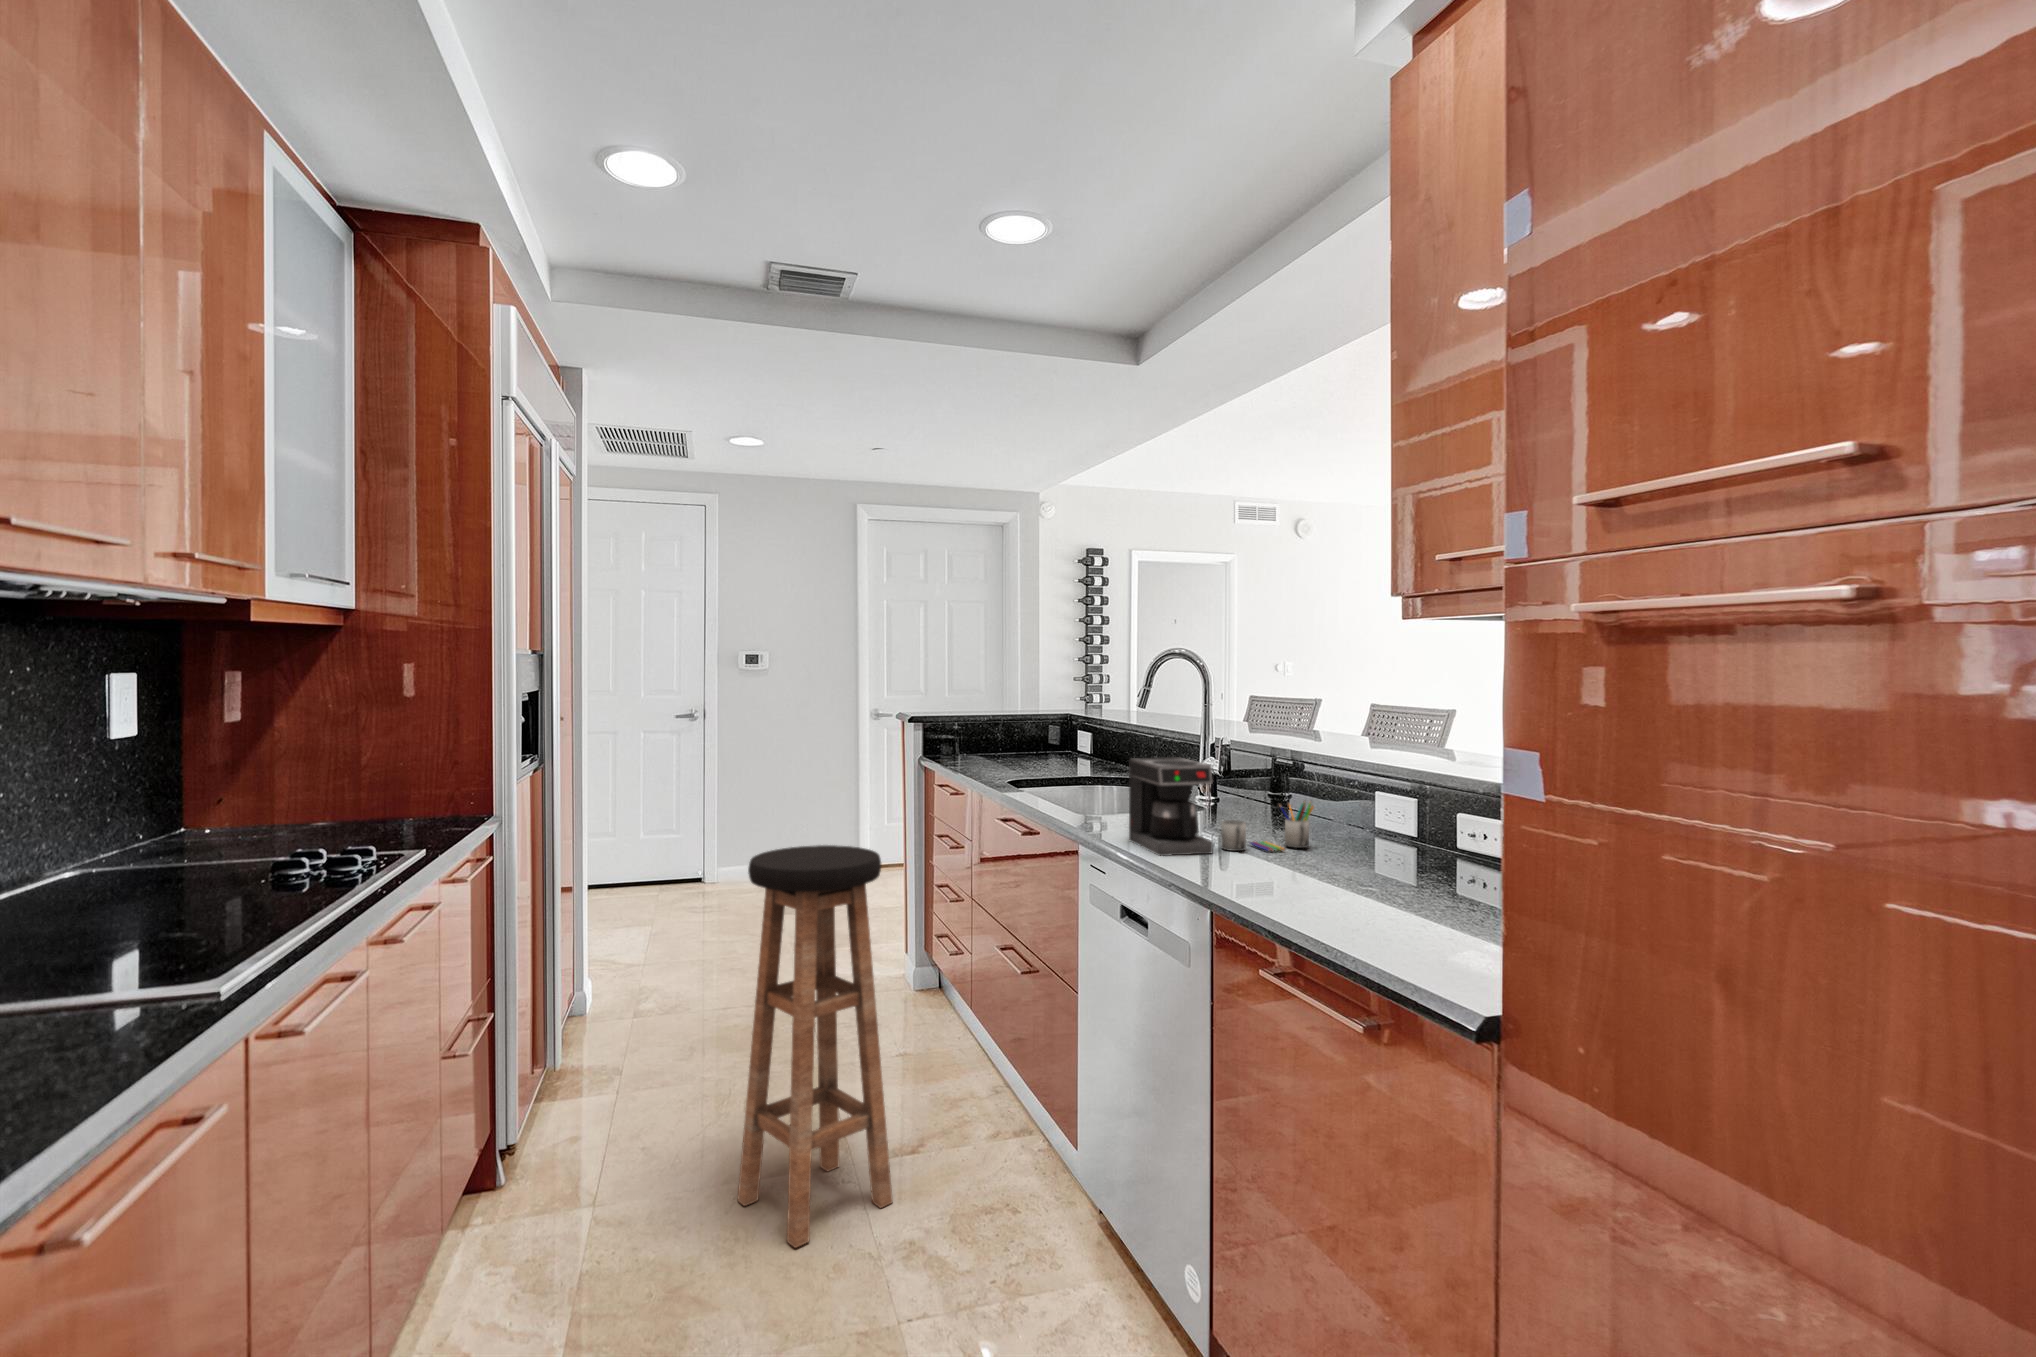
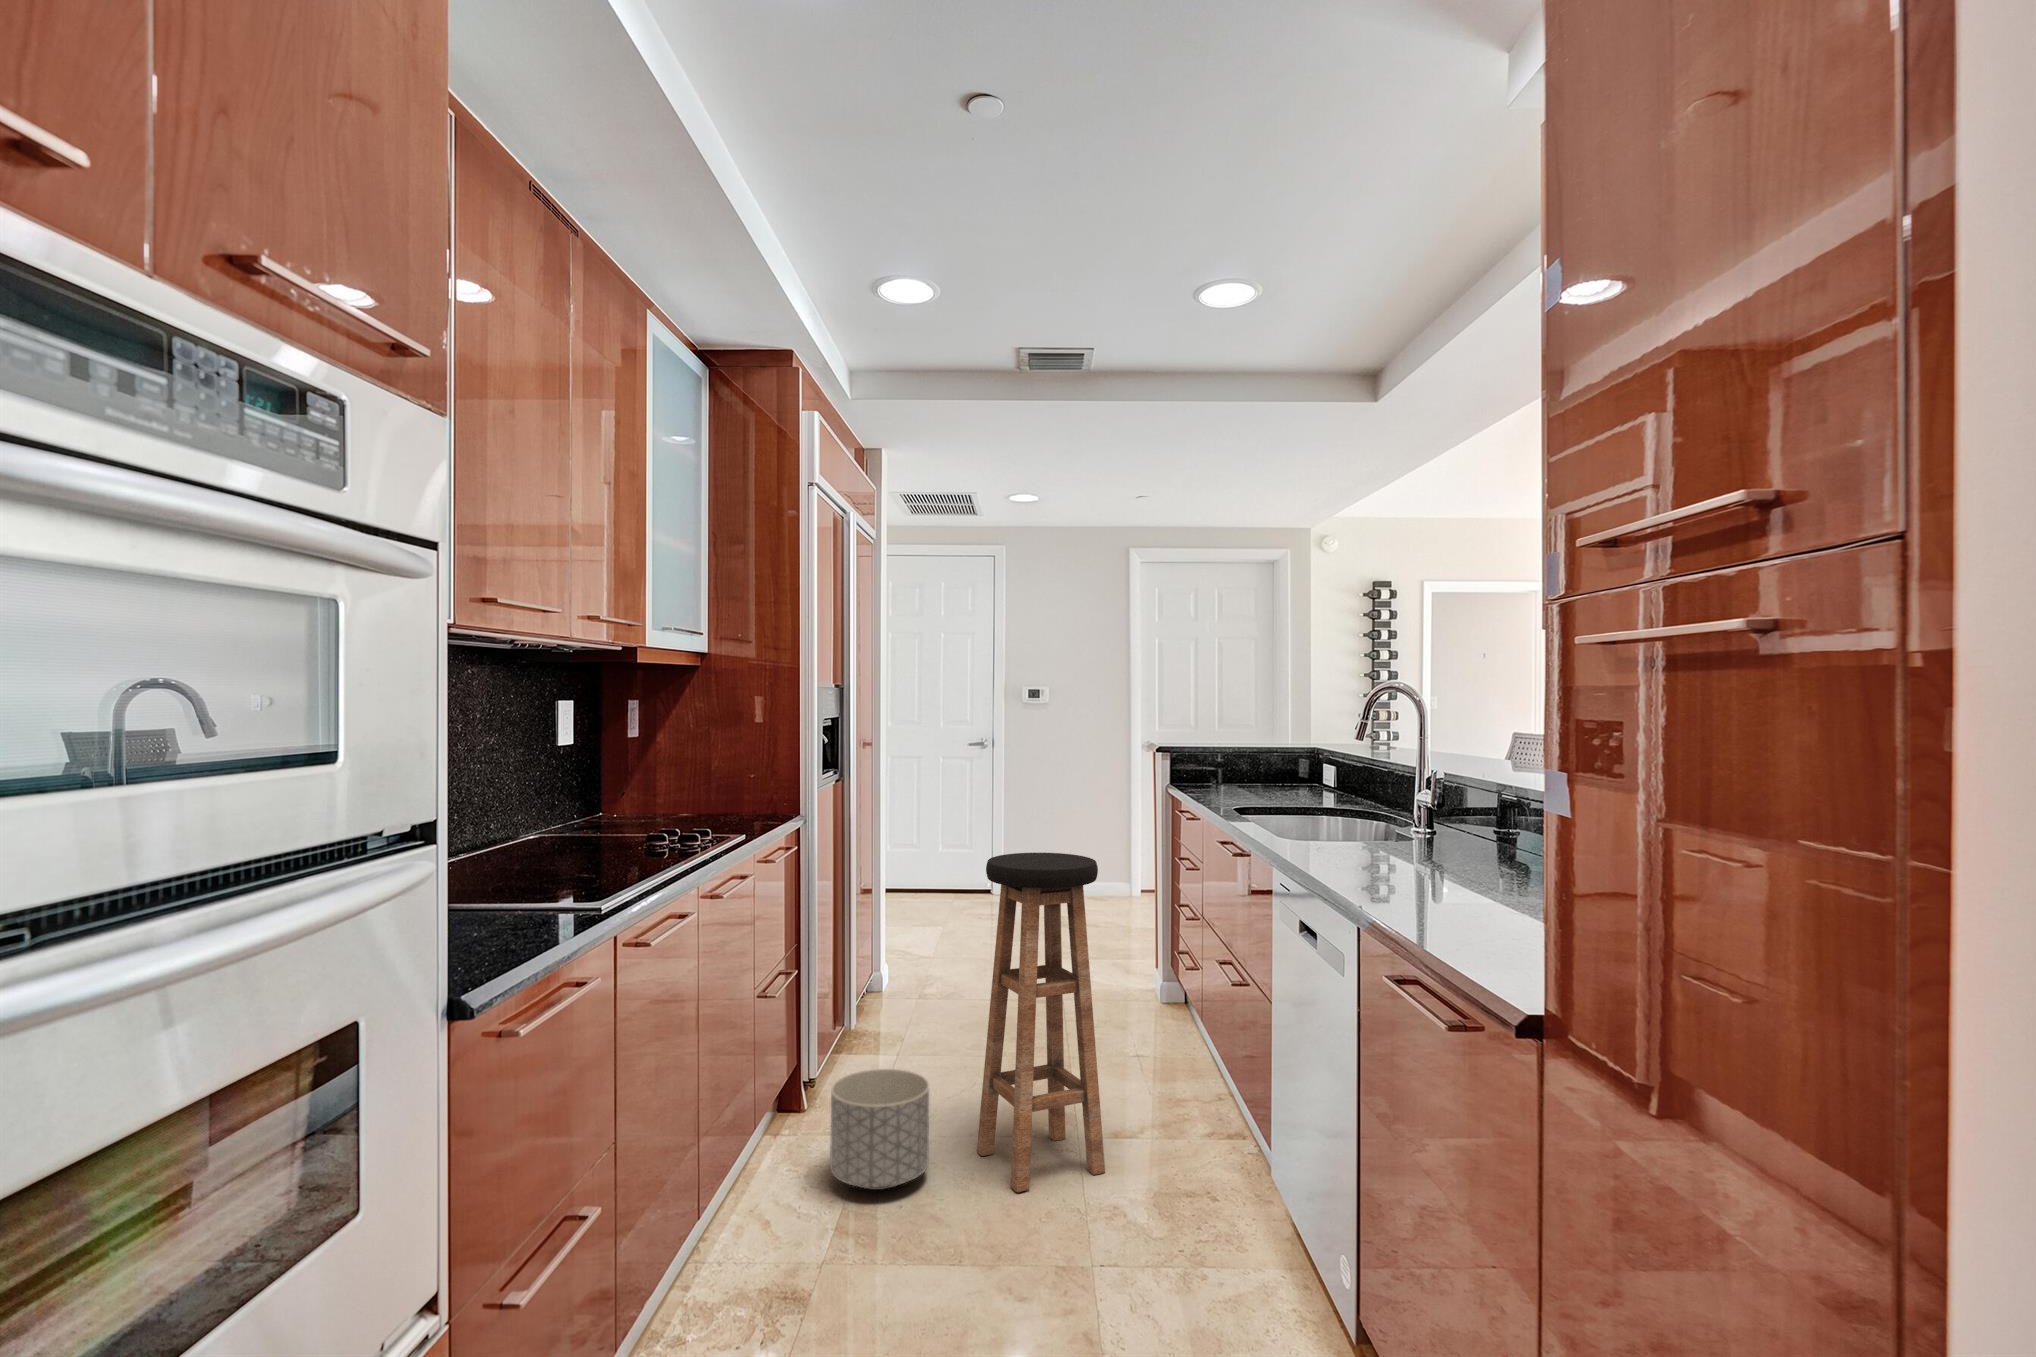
coffee maker: present [1129,757,1314,856] -> none [1308,782,1489,873]
planter: none [552,1121,683,1281] -> present [830,1069,929,1190]

